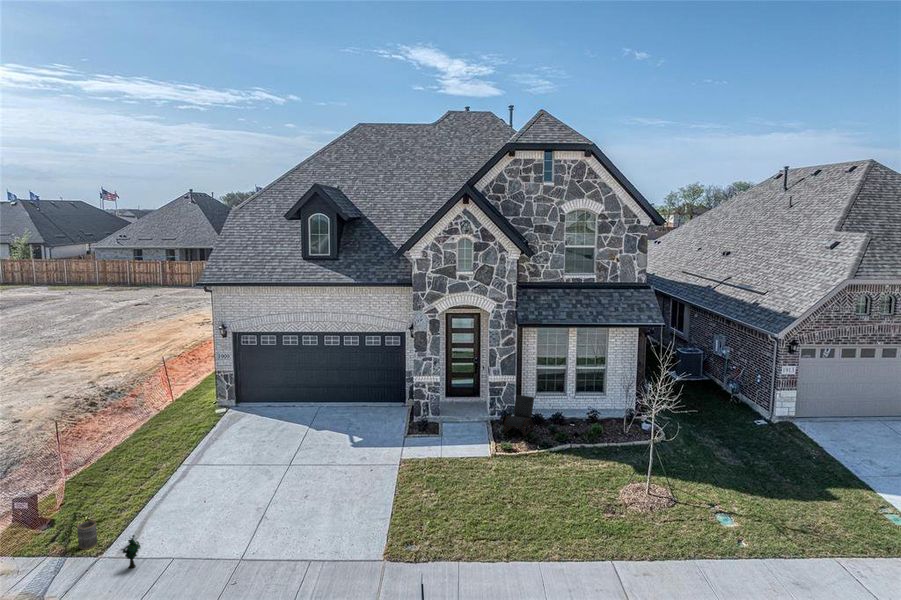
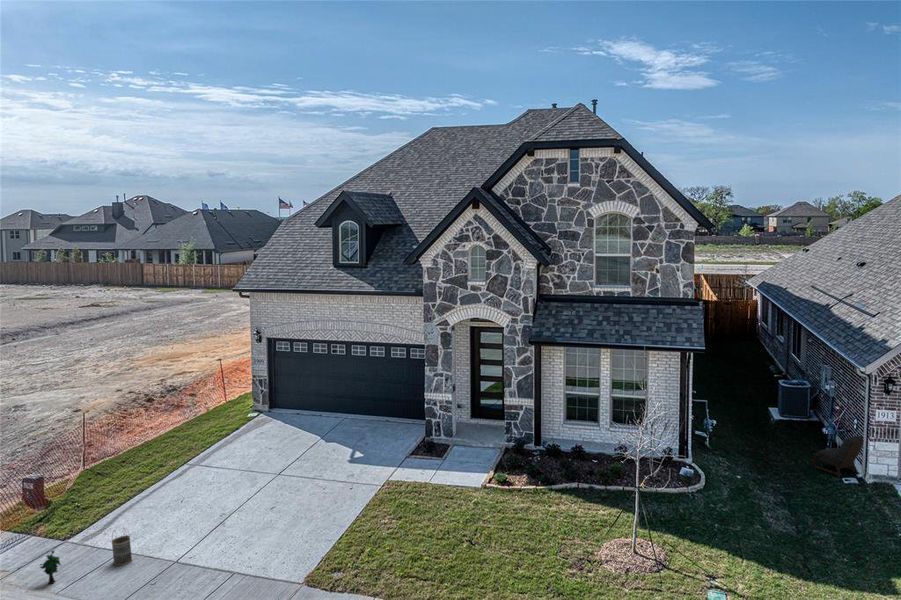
lounge chair: present [504,395,534,436] -> present [813,435,863,477]
basket: present [77,518,98,550] -> present [112,535,132,566]

